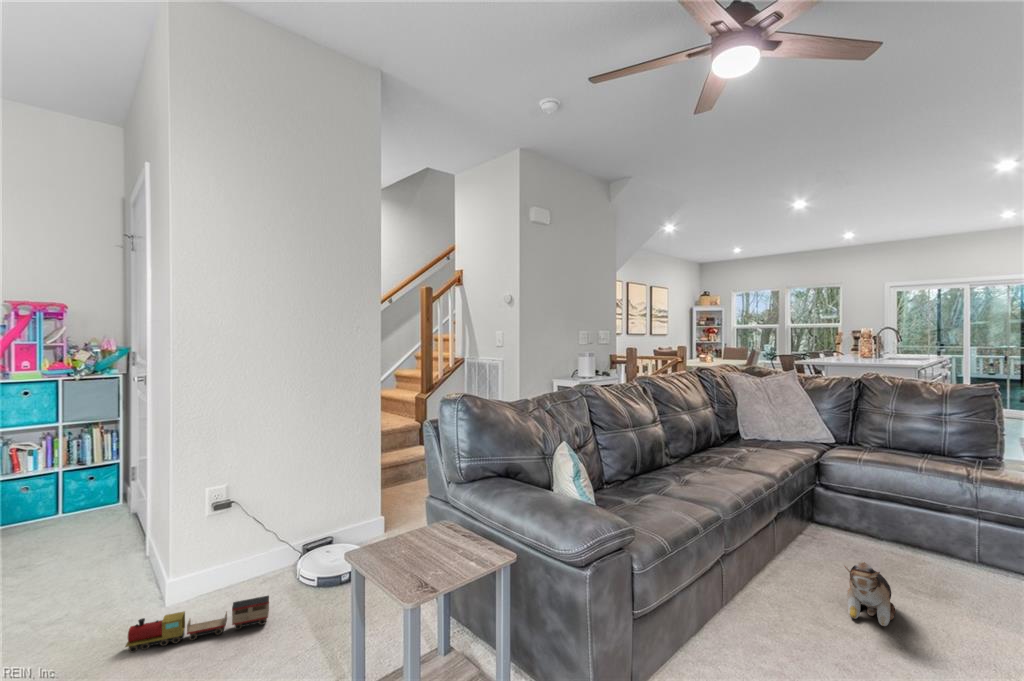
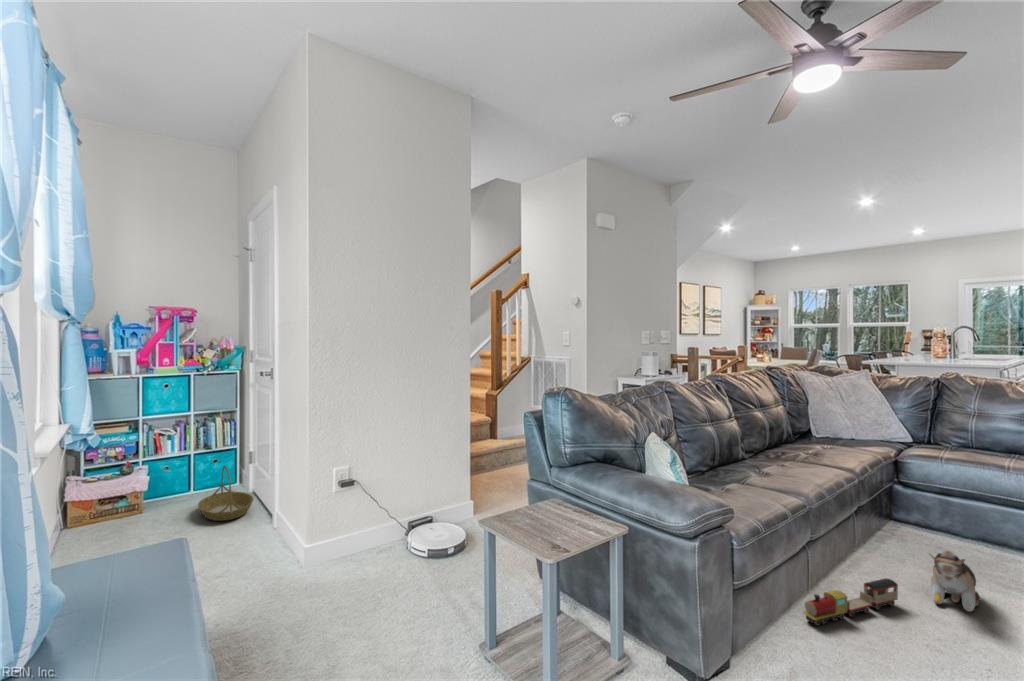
basket: none [57,483,130,549] -> present [198,466,254,521]
toy train: present [125,596,269,652] -> present [803,579,898,626]

